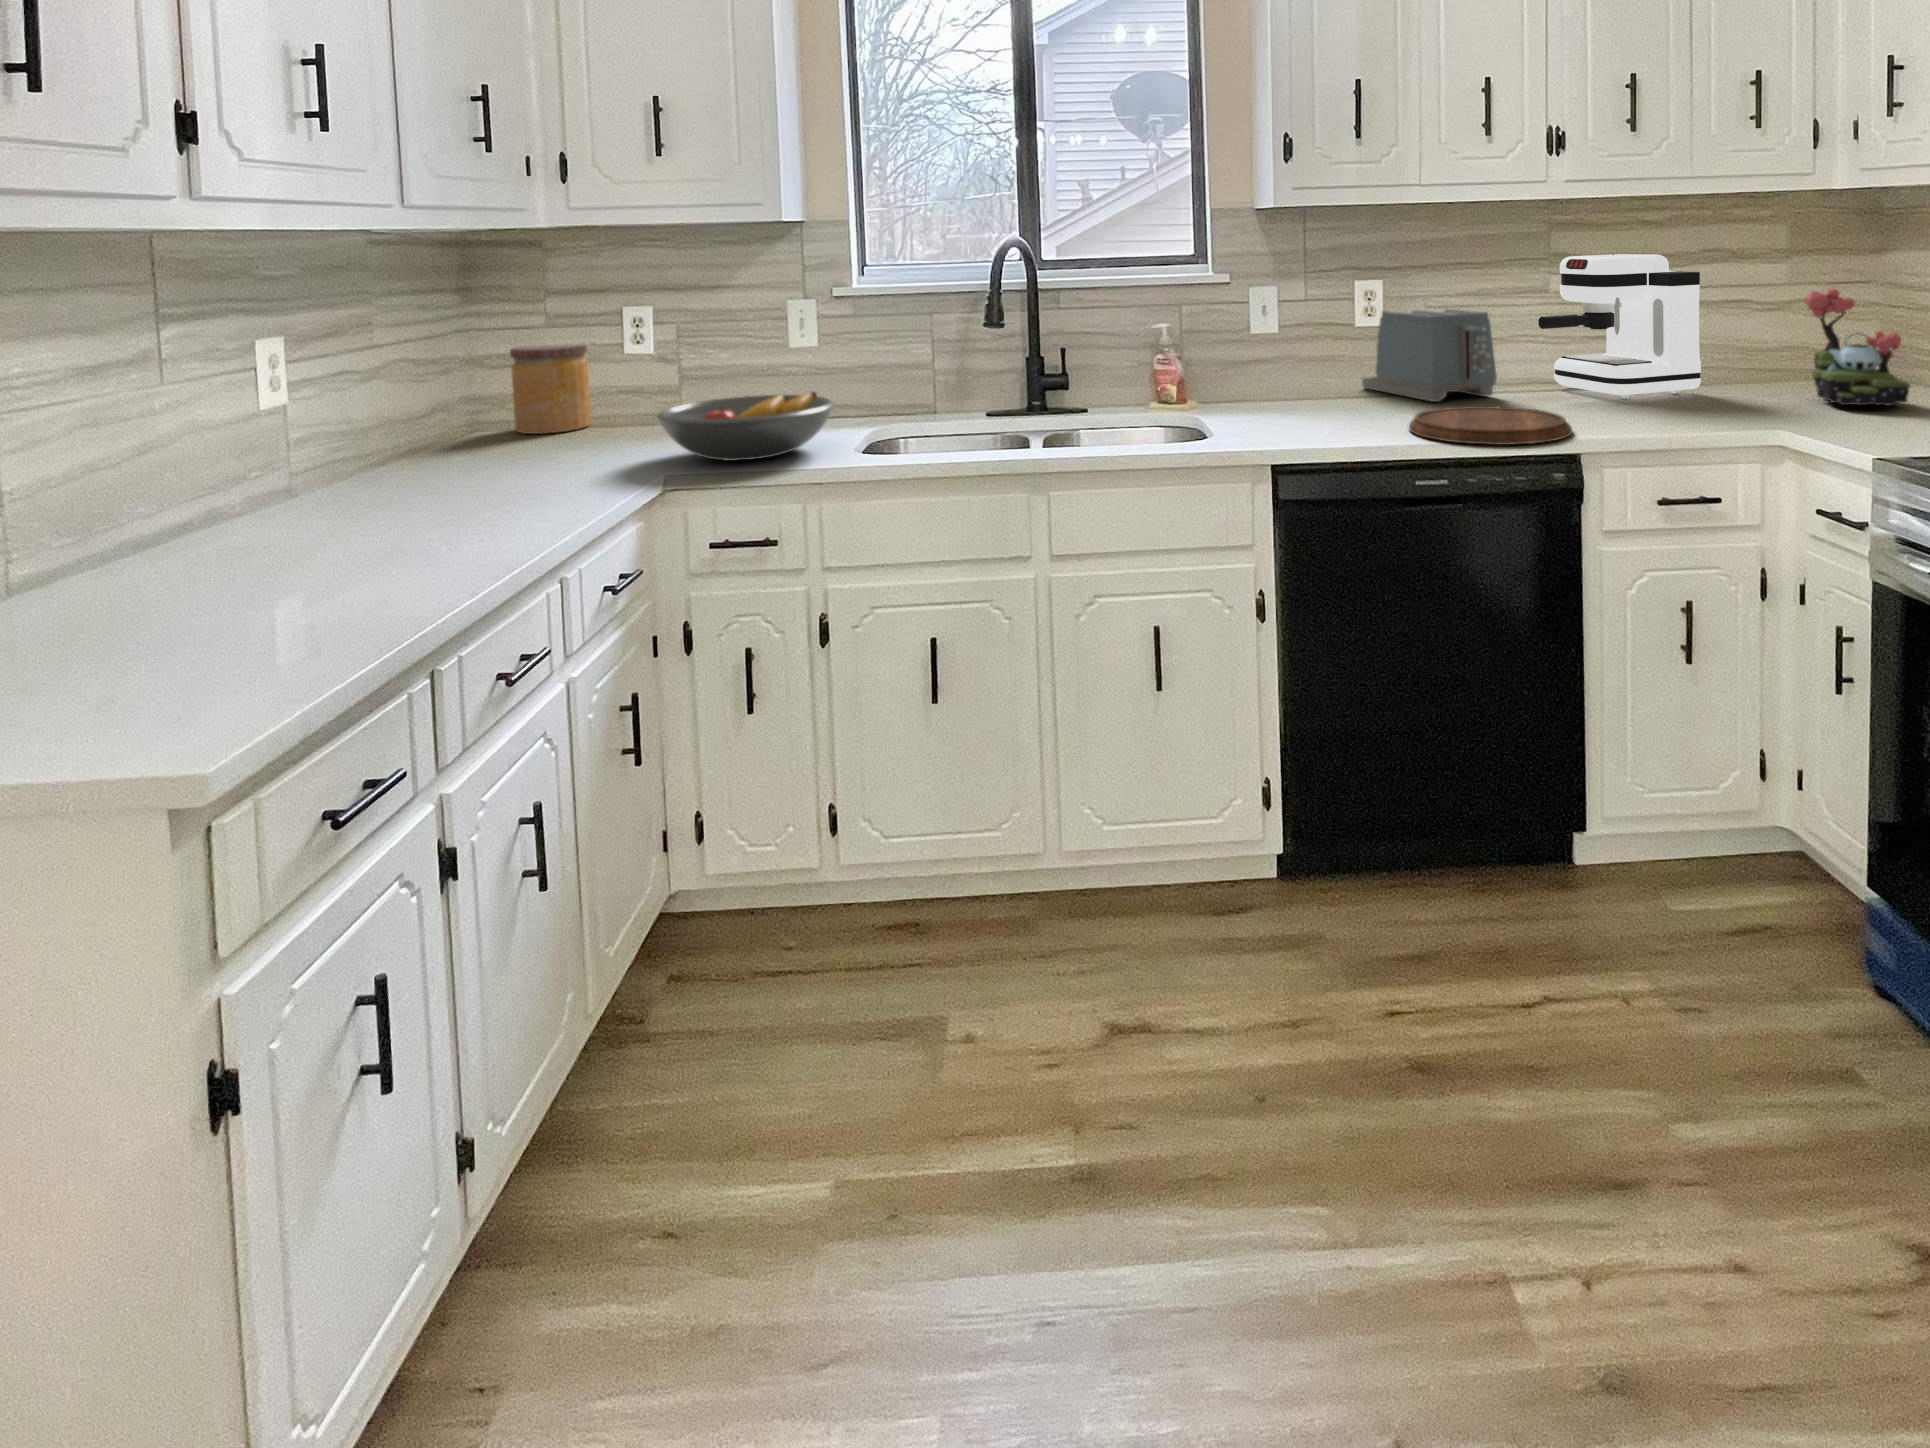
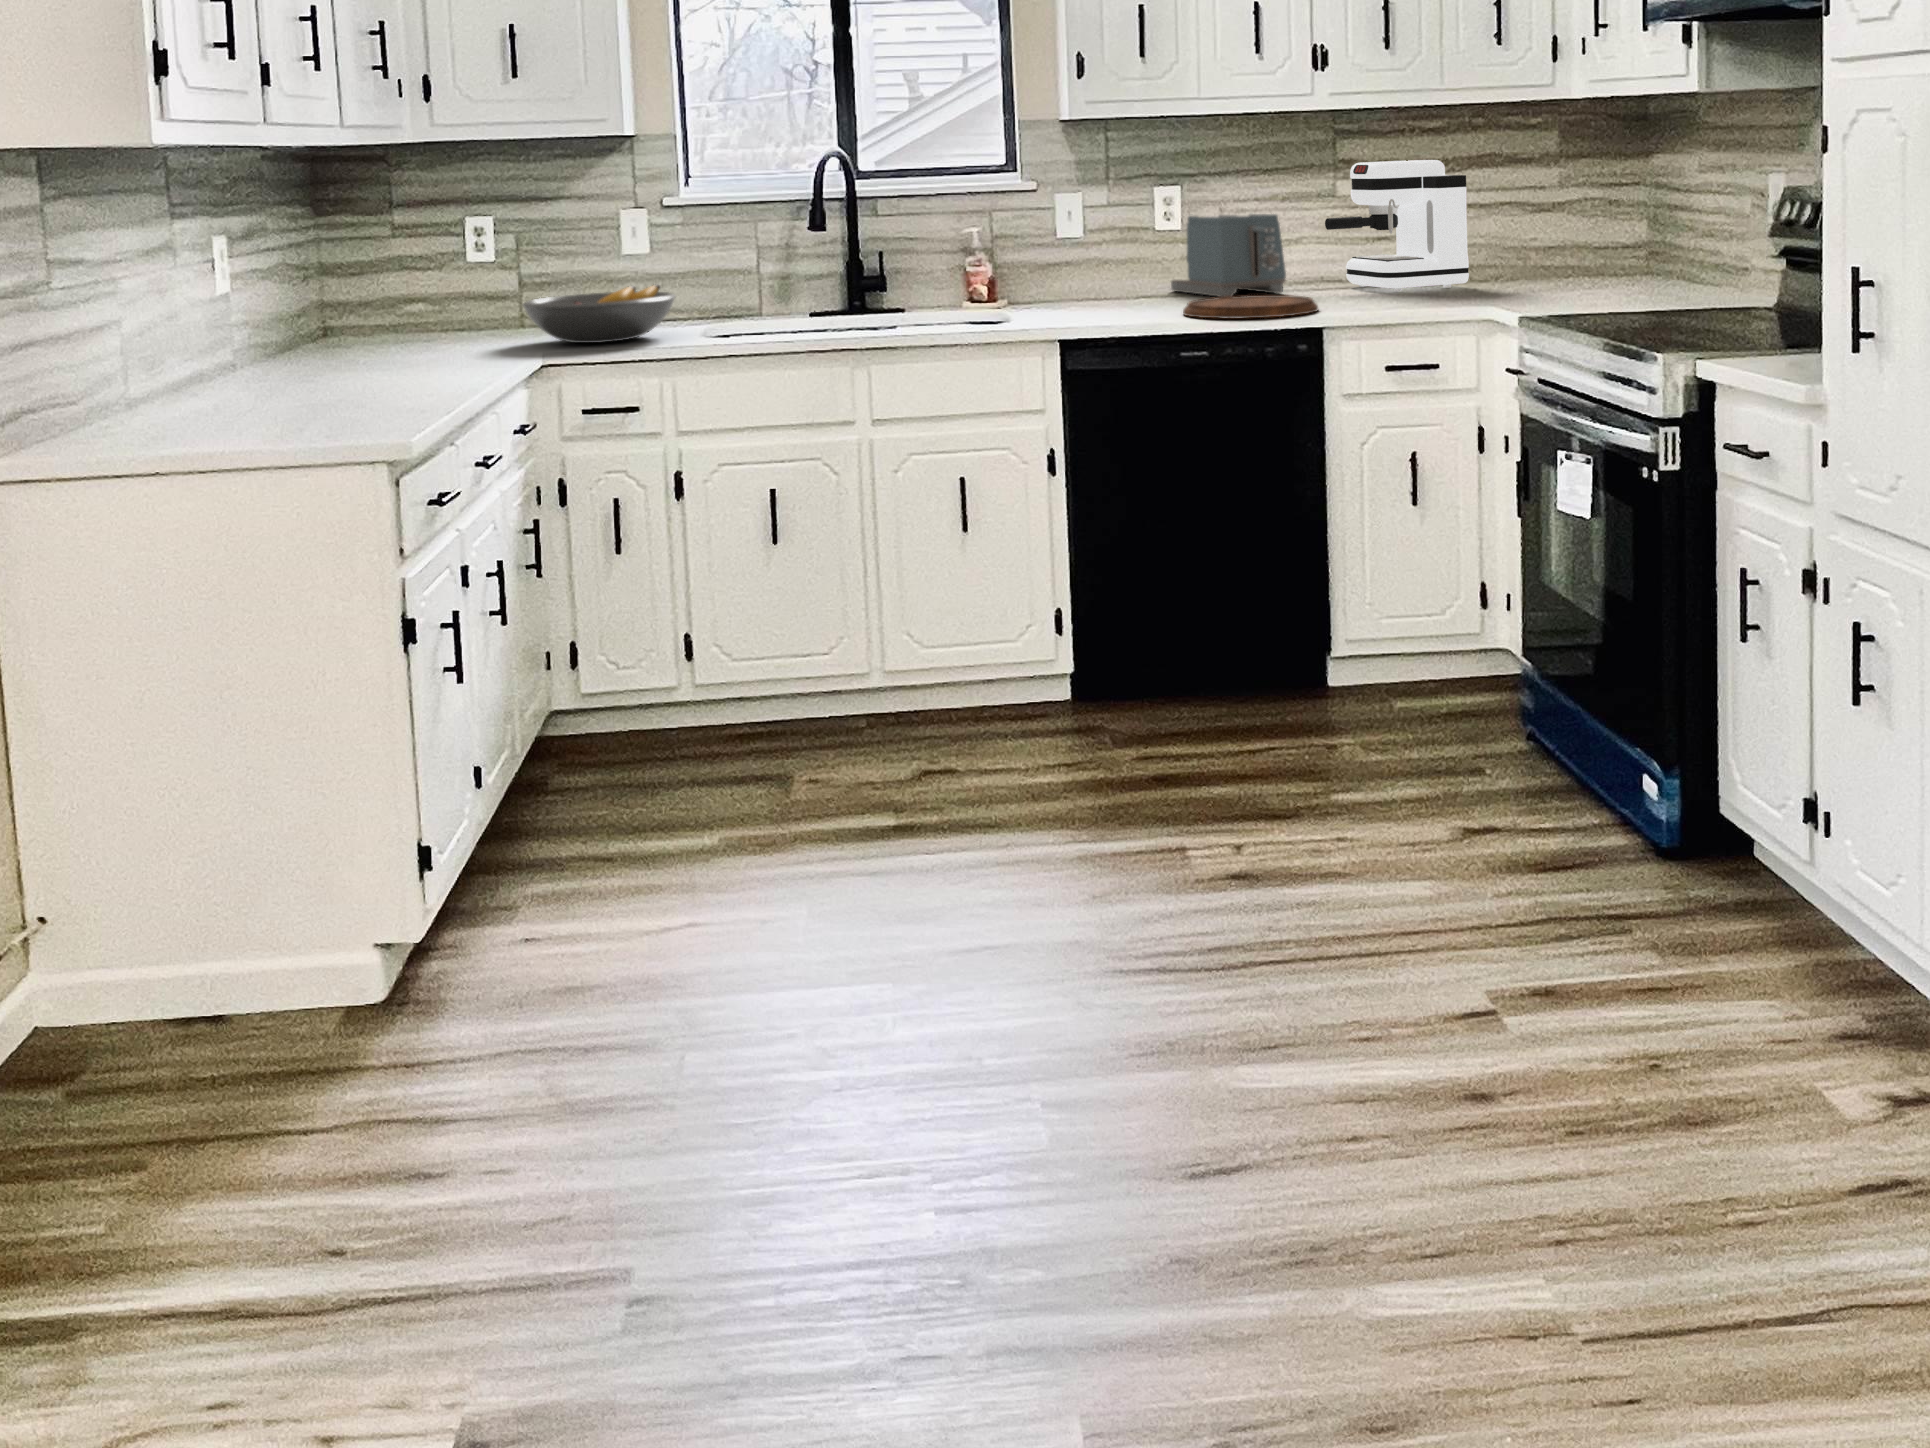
plant: present [1804,289,1911,406] -> none [1548,188,1623,289]
jar: present [510,344,591,434] -> none [358,252,433,336]

